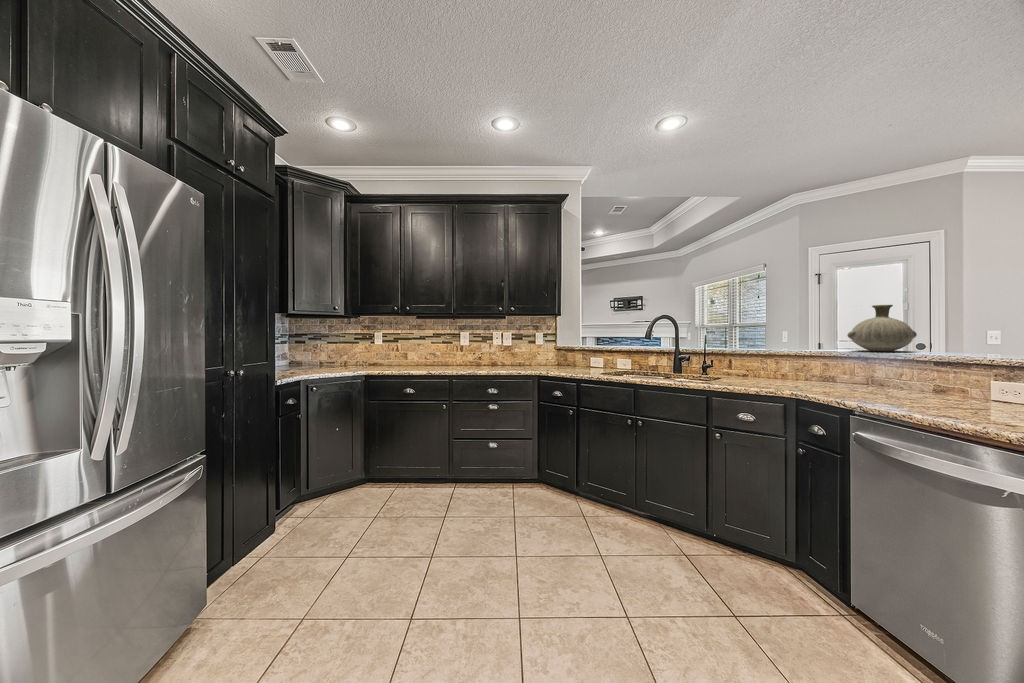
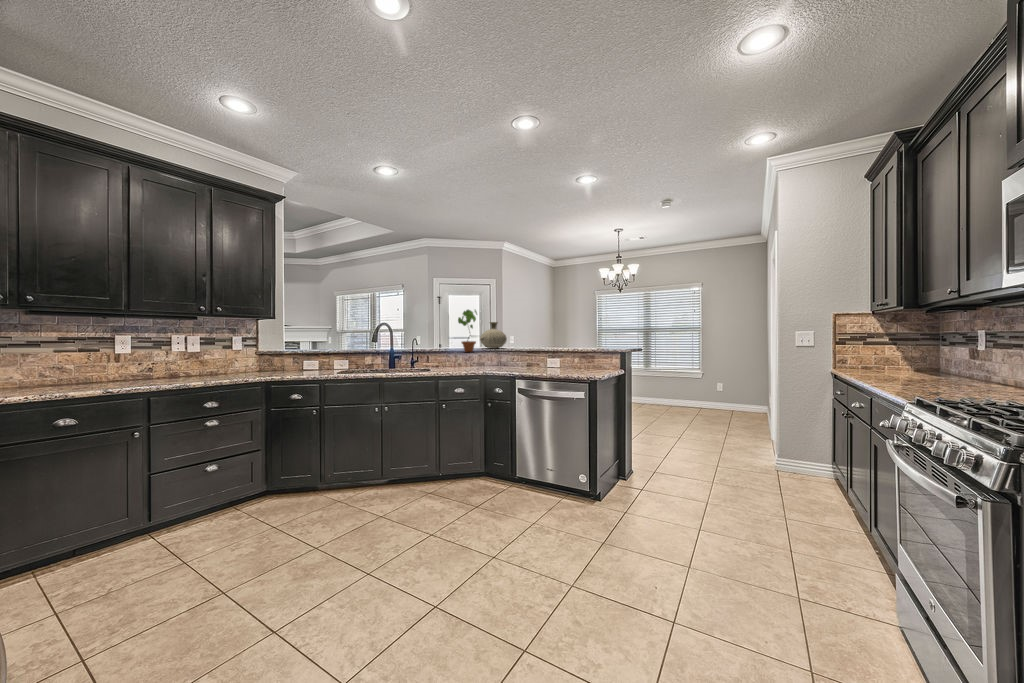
potted plant: none [772,286,810,357] -> present [458,310,477,352]

